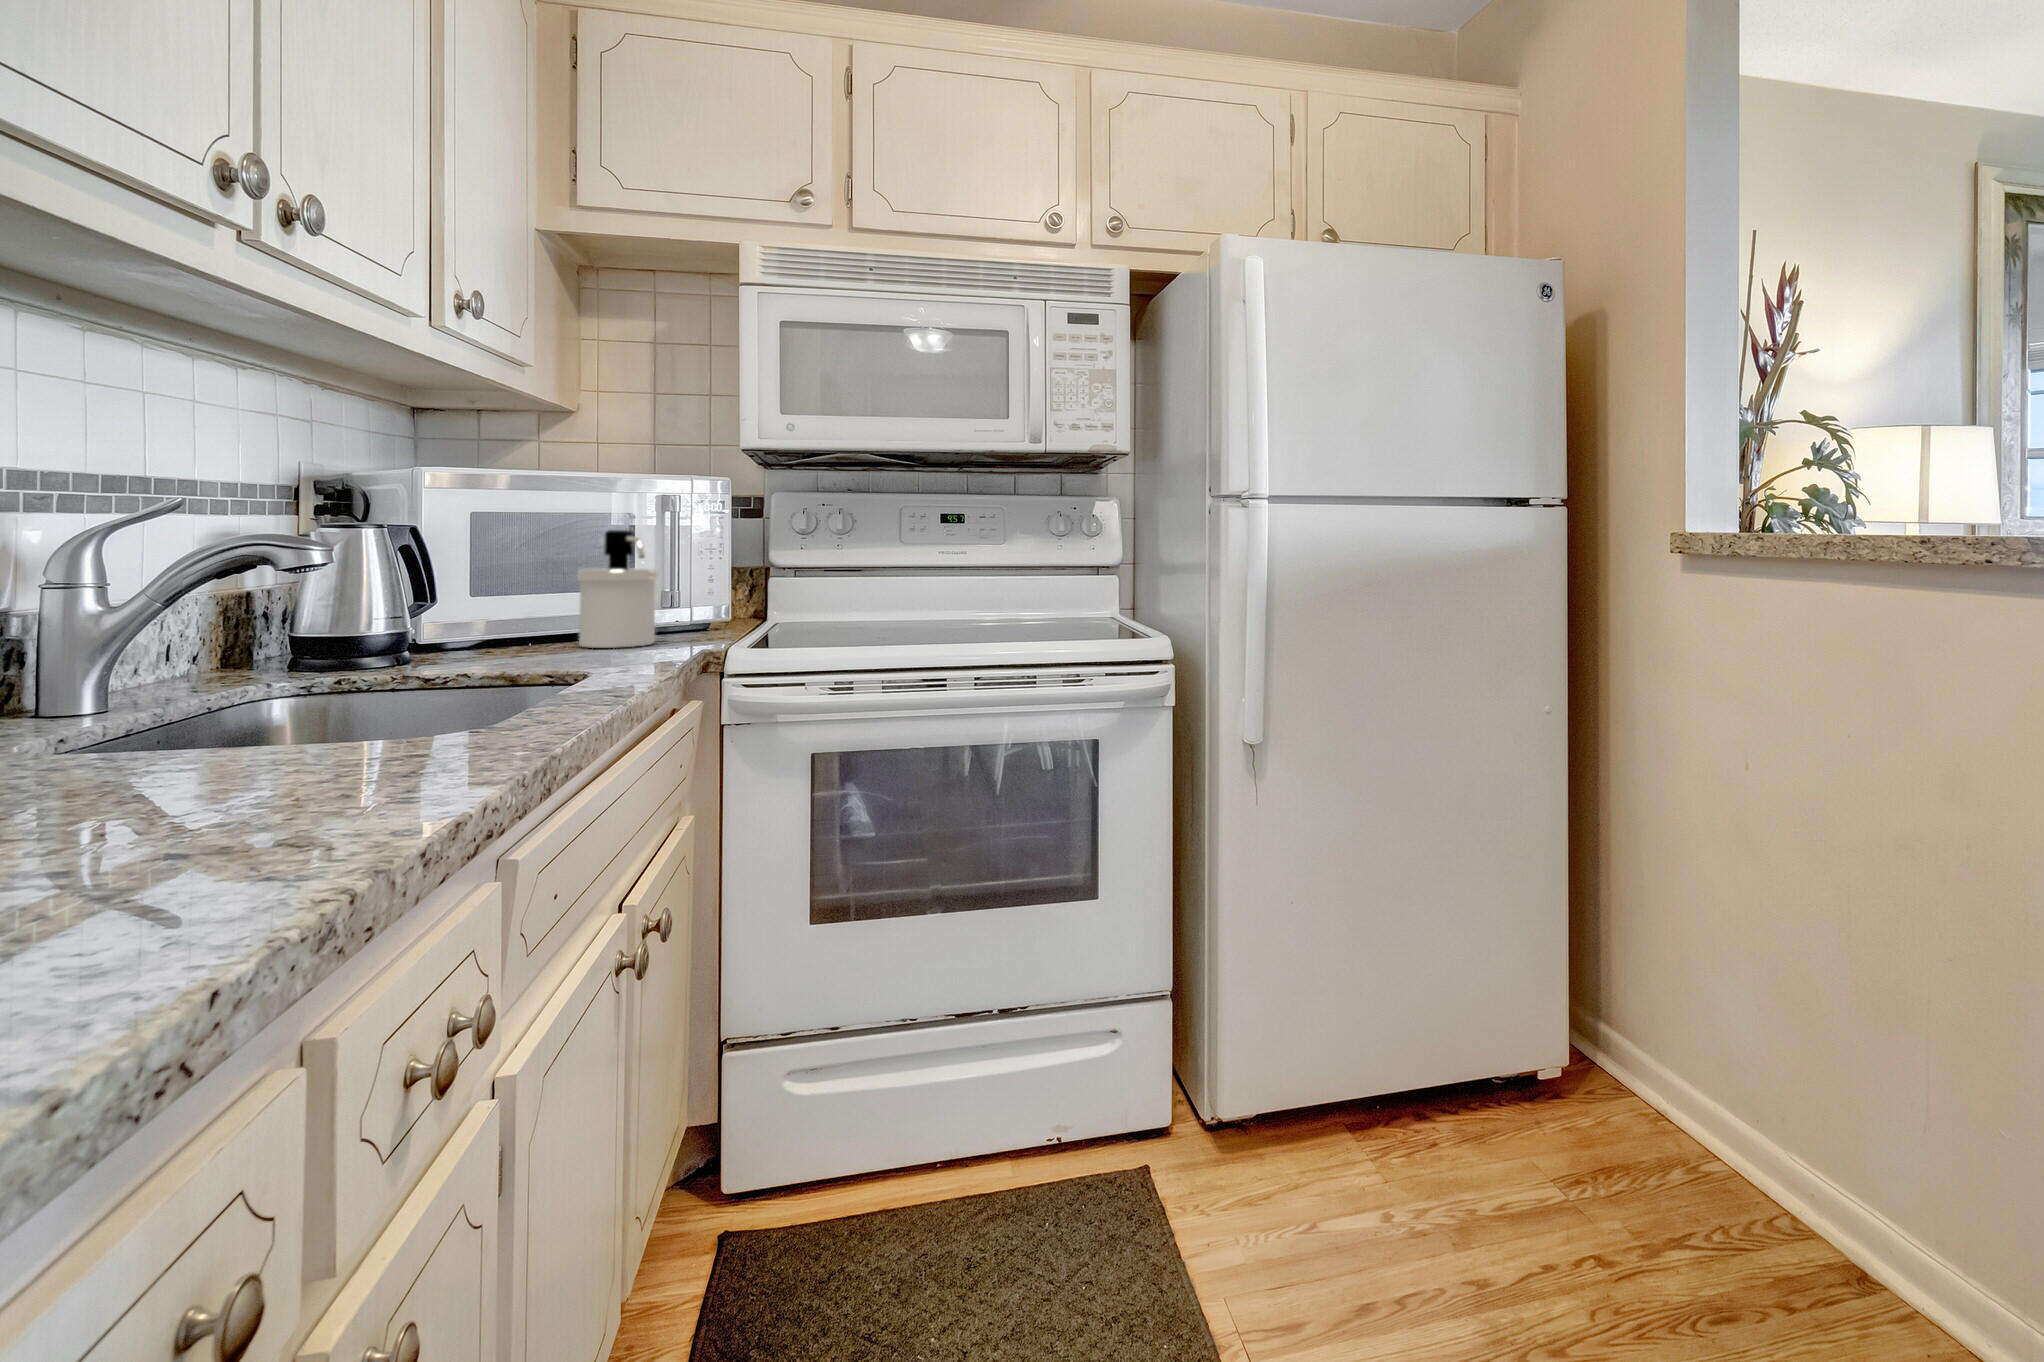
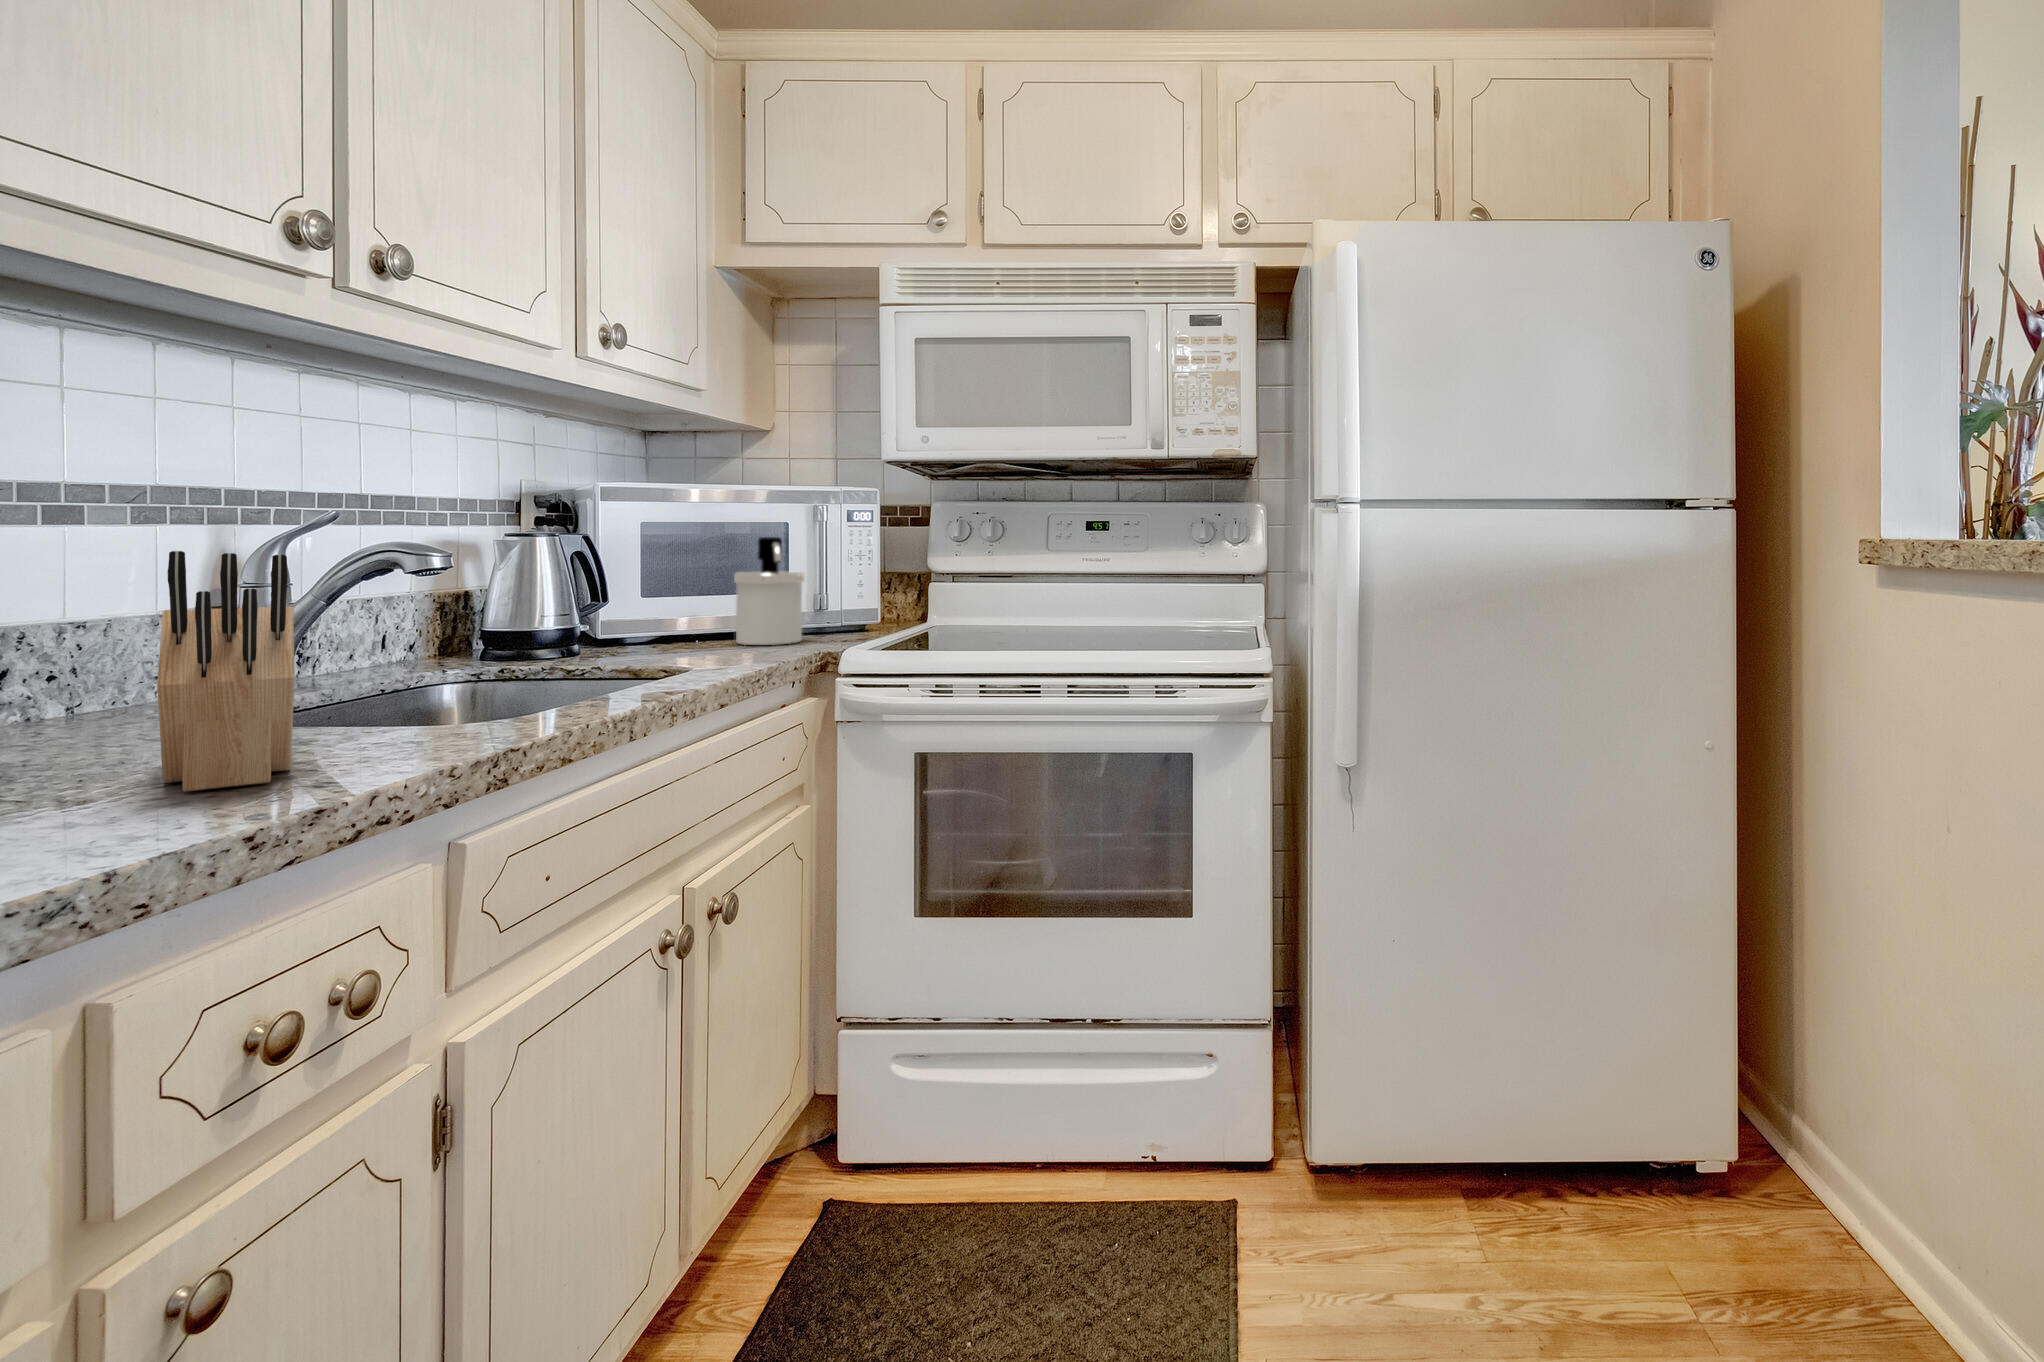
knife block: none [87,539,324,818] -> present [157,551,295,792]

